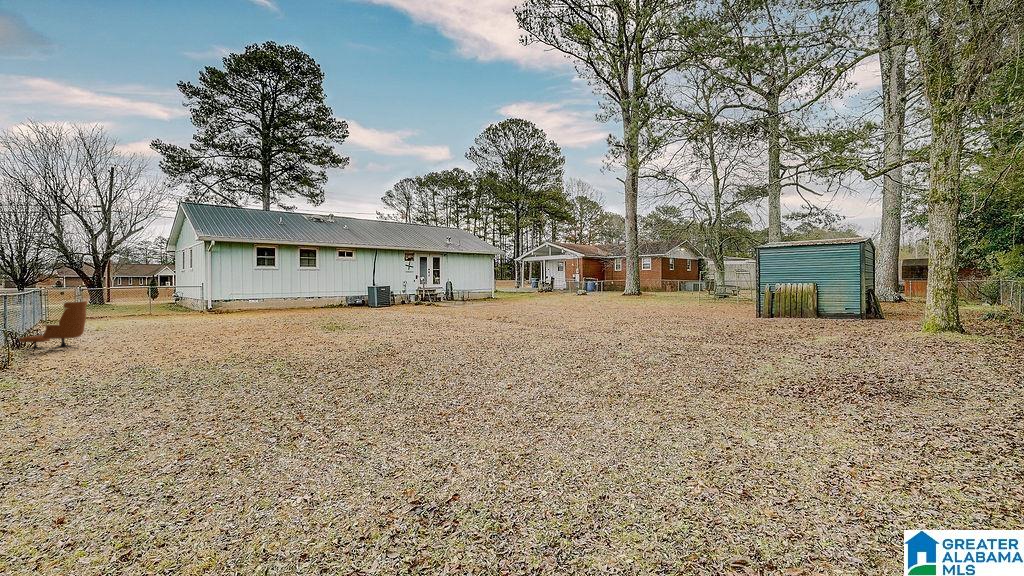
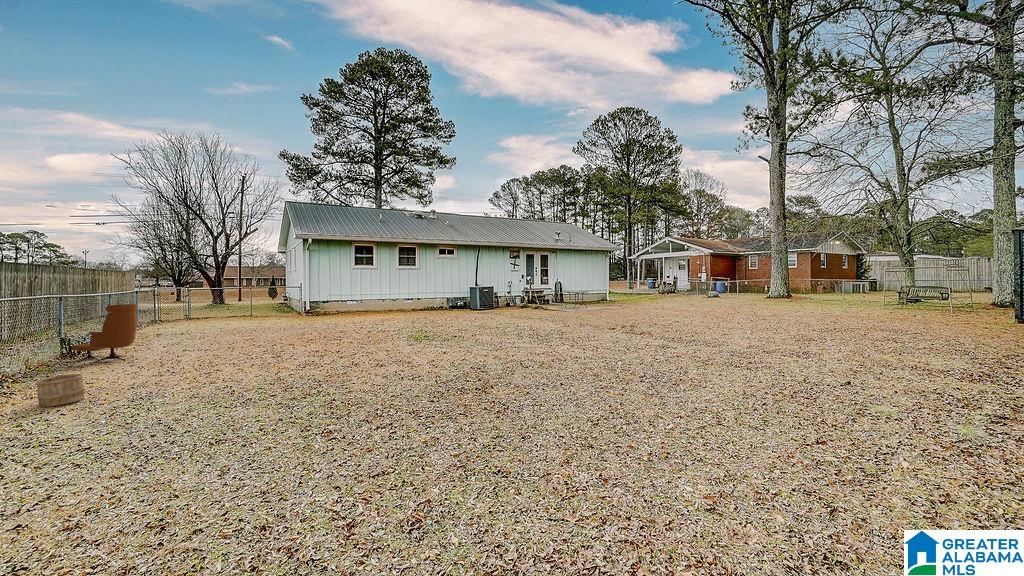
wooden bucket: none [64,351,98,373] -> present [35,374,84,407]

